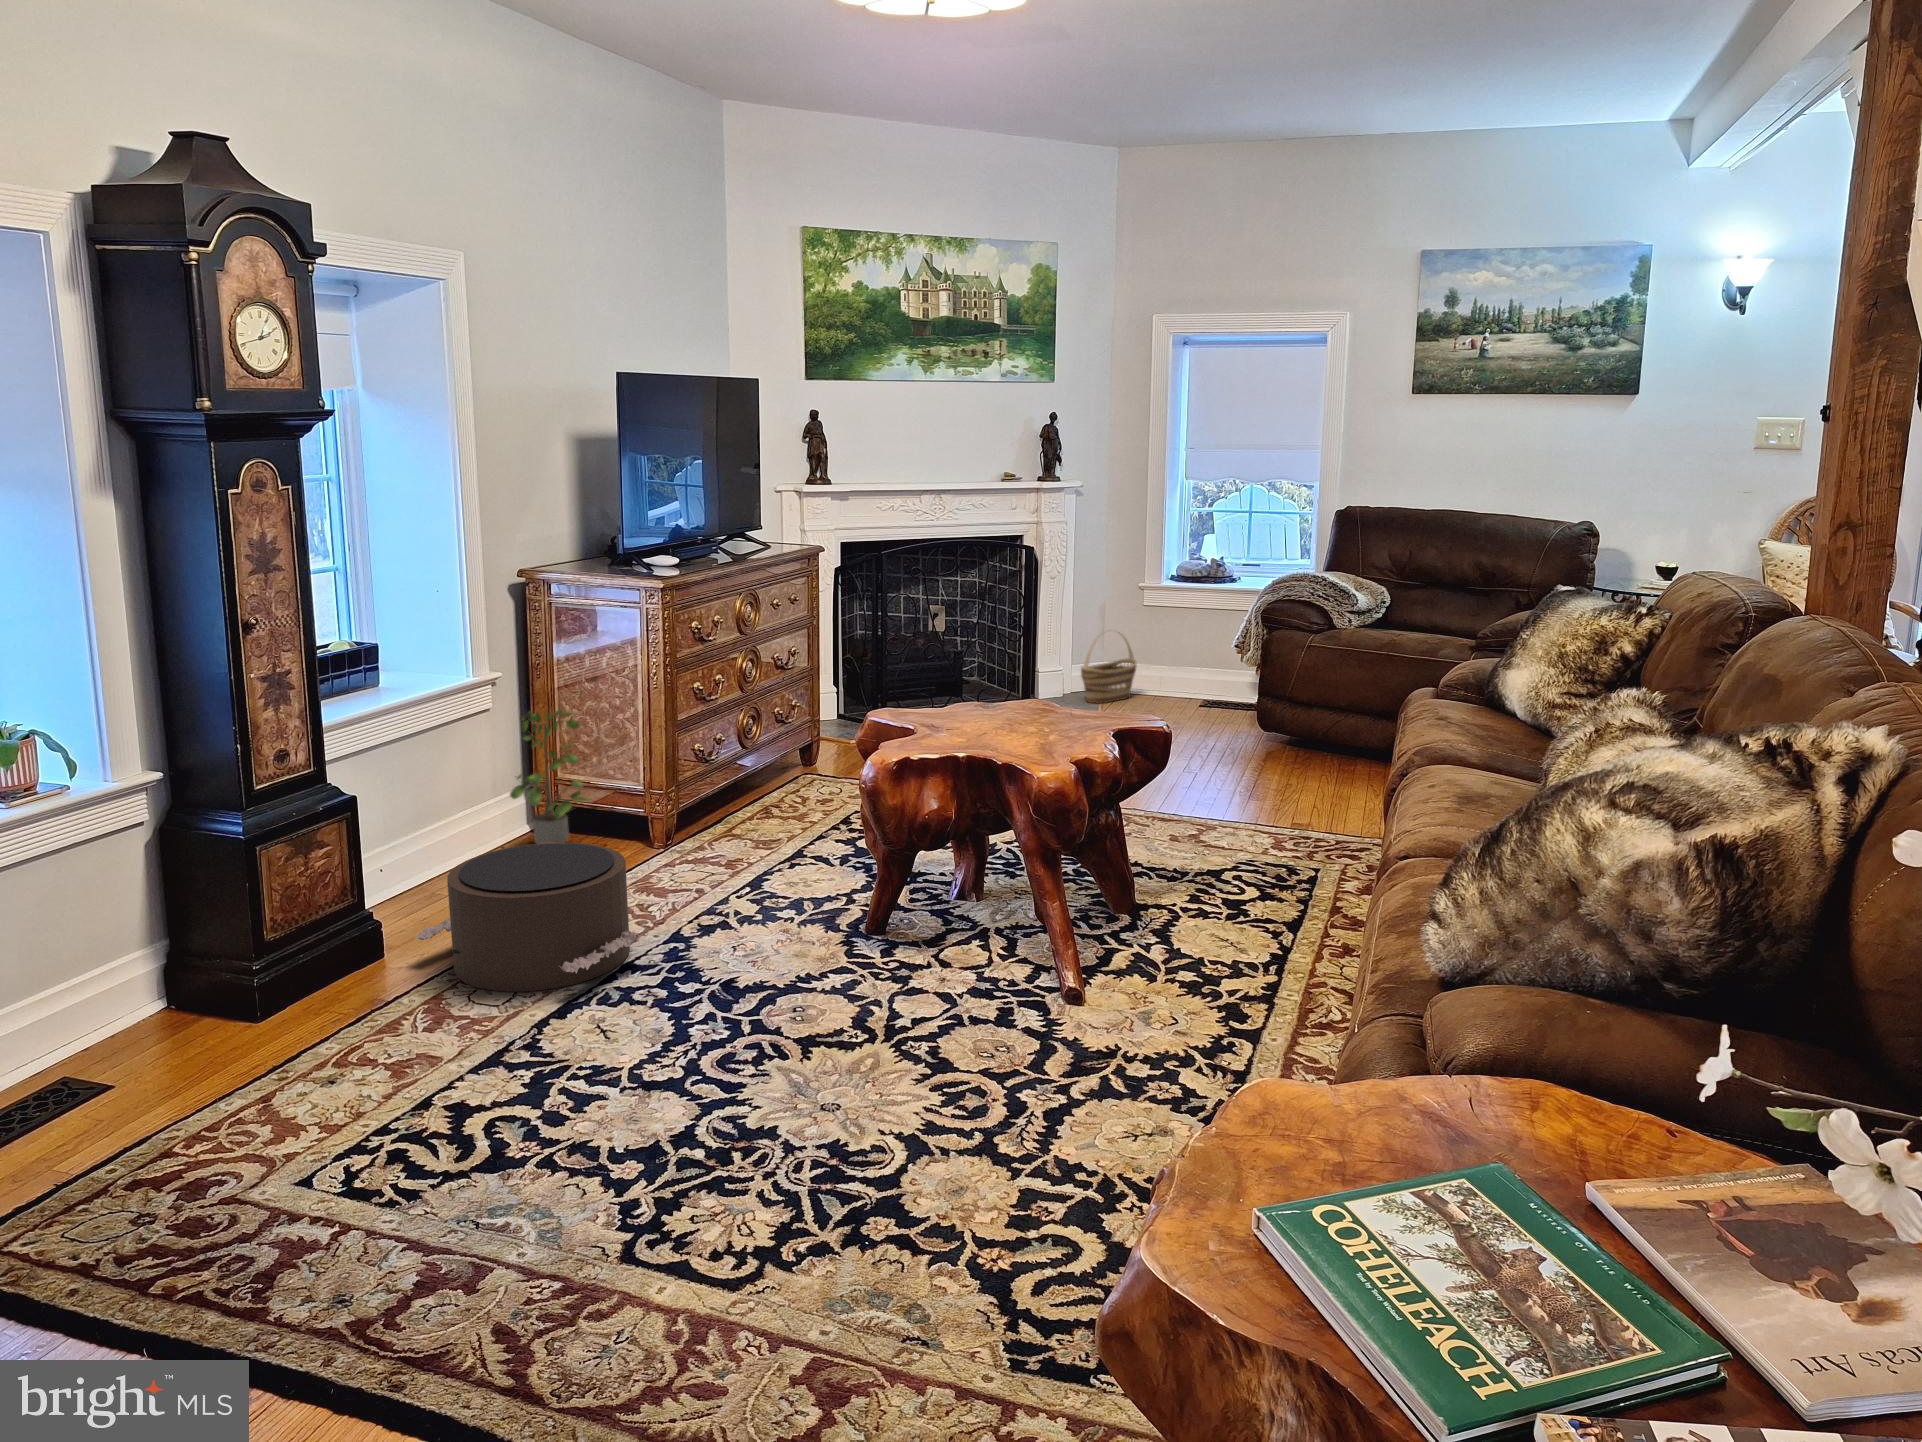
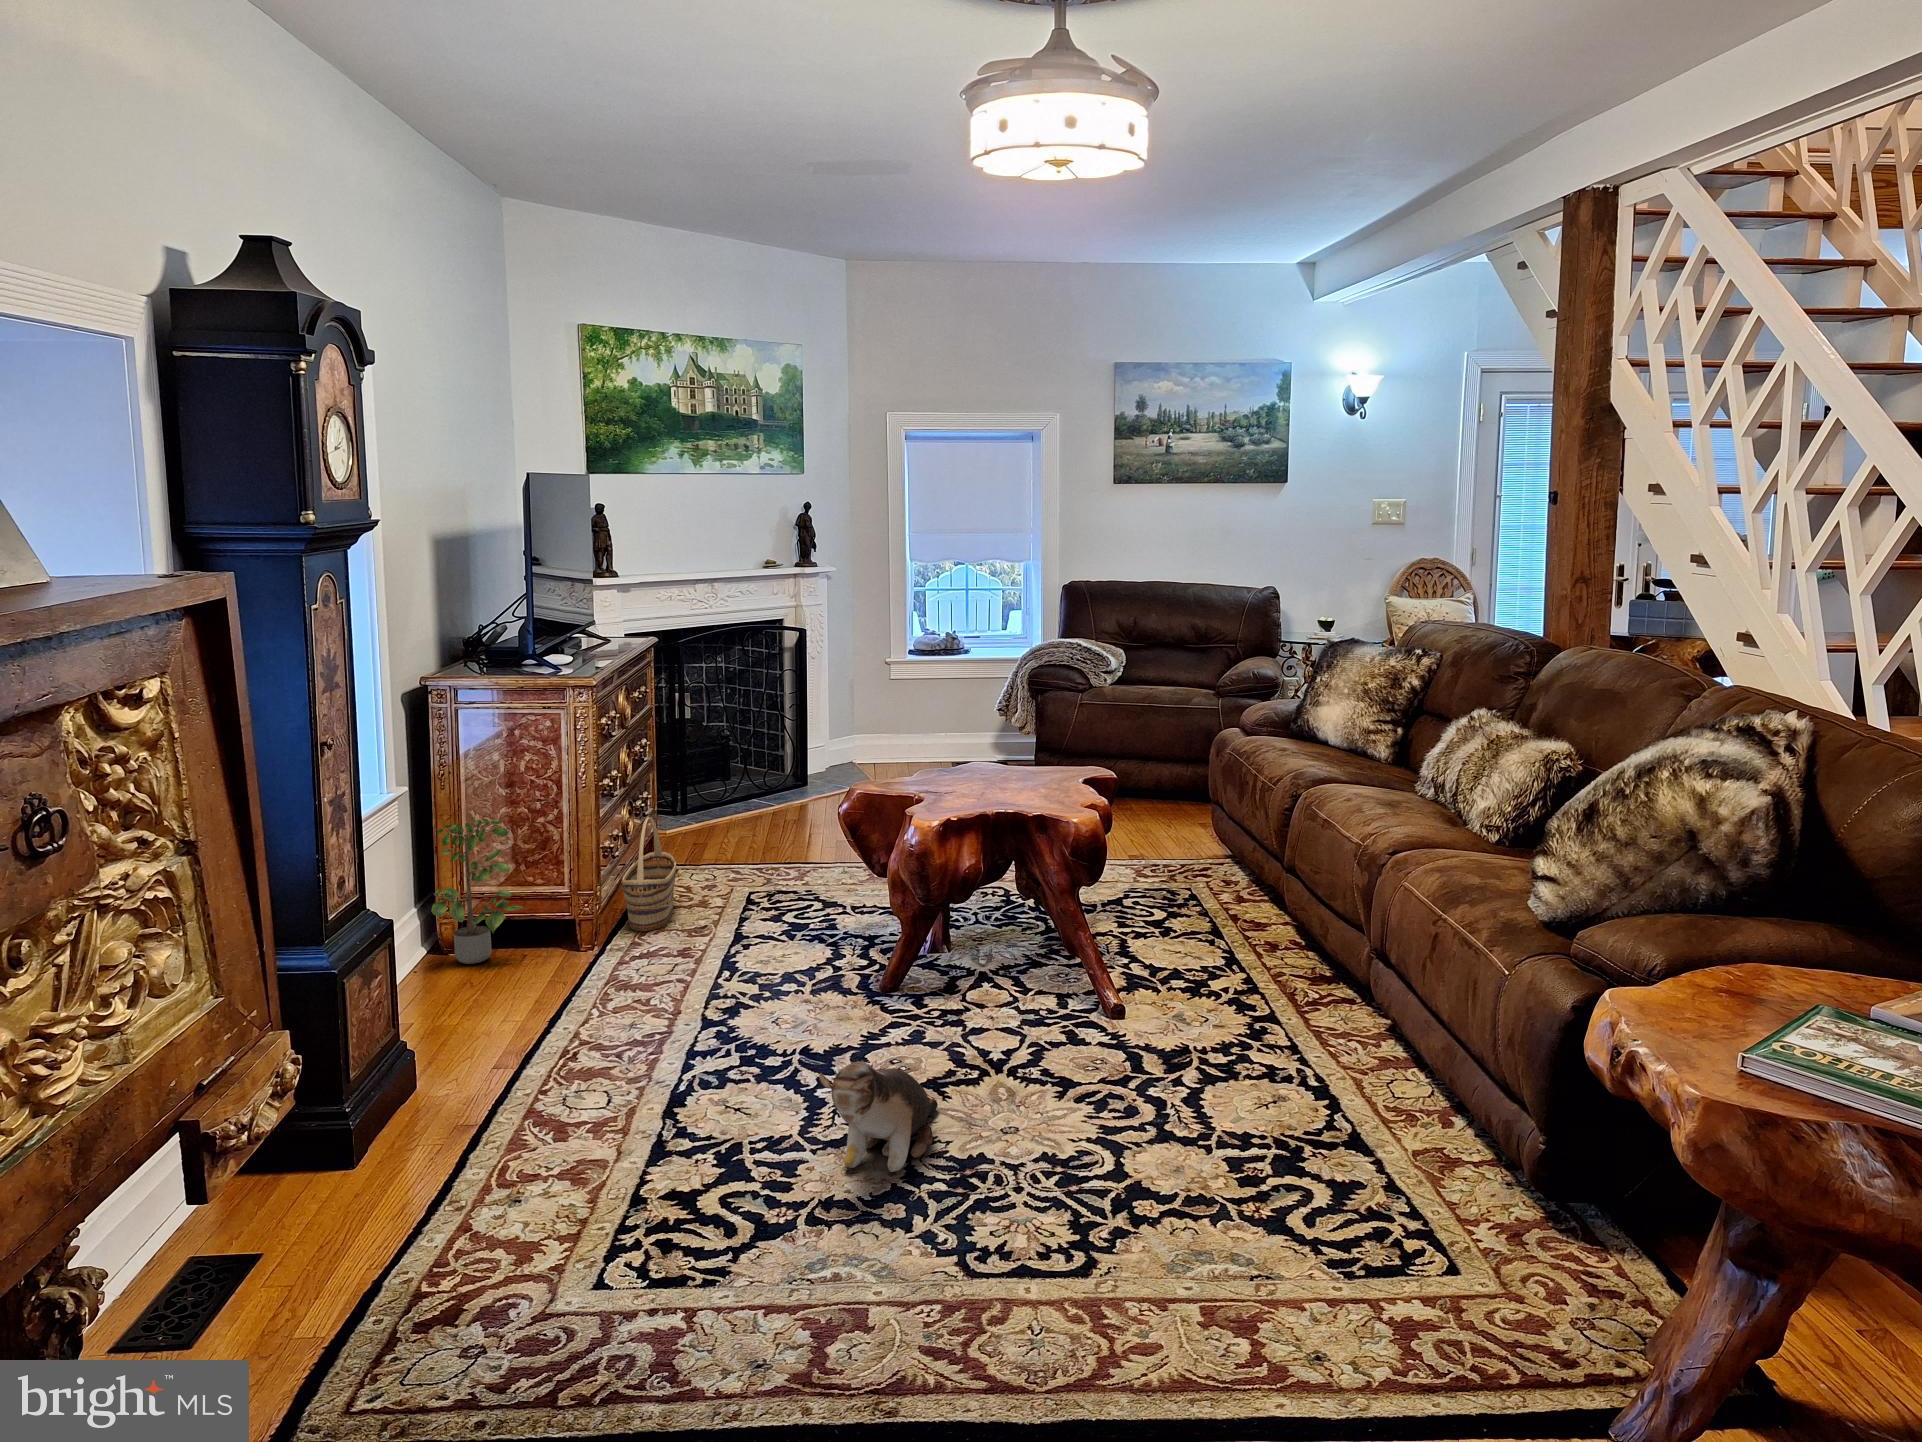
basket: present [1081,632,1136,703] -> present [622,817,676,931]
pouf: present [414,843,643,992] -> none [473,942,706,1094]
plush toy: none [559,1006,774,1133] -> present [819,1060,938,1172]

